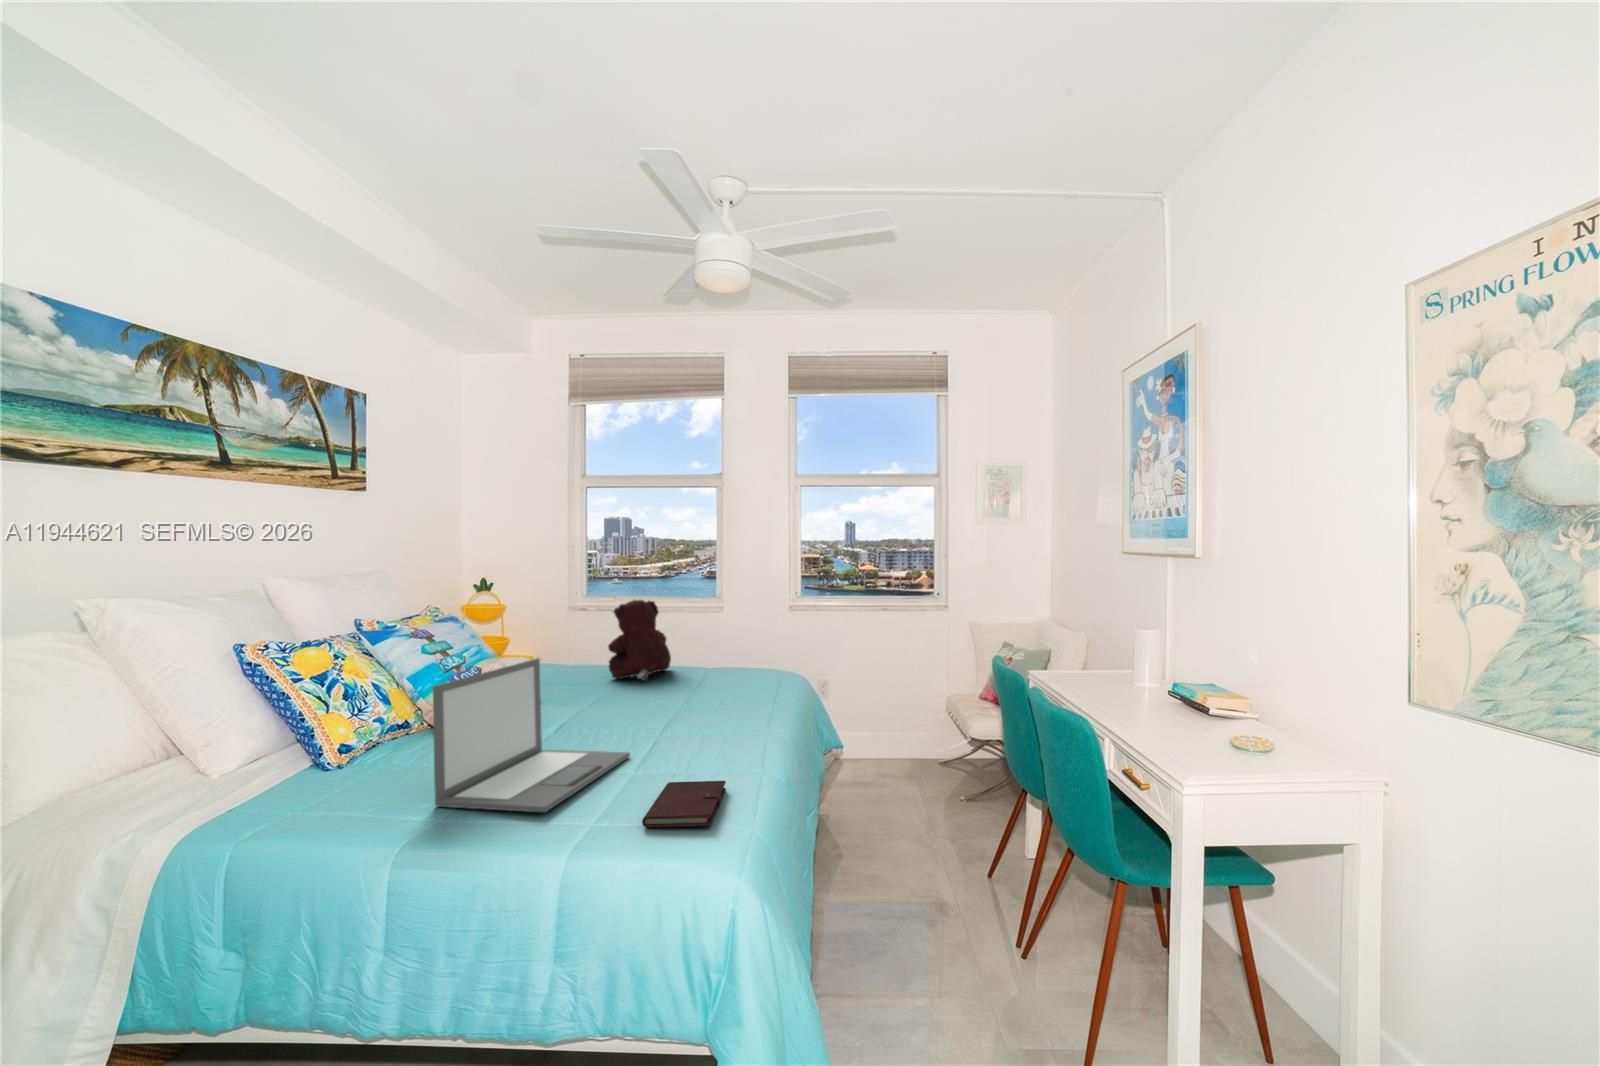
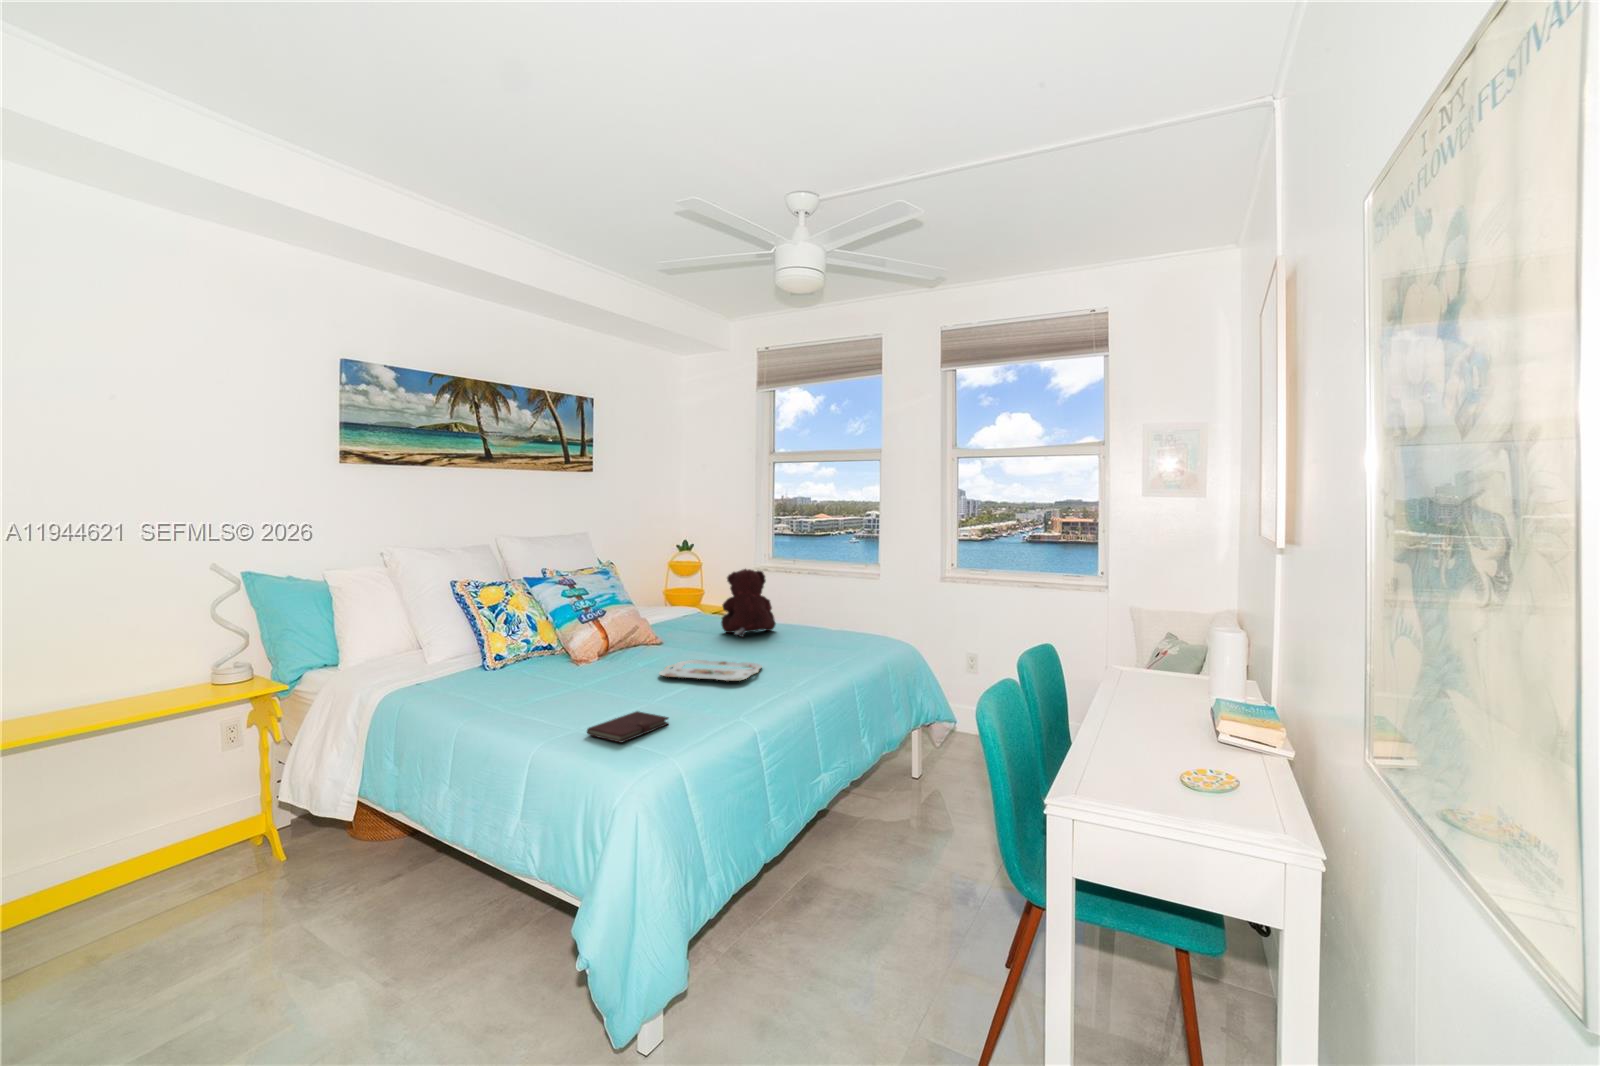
laptop: present [433,658,630,812] -> none [507,610,647,714]
serving tray: none [611,704,735,736] -> present [659,660,762,681]

